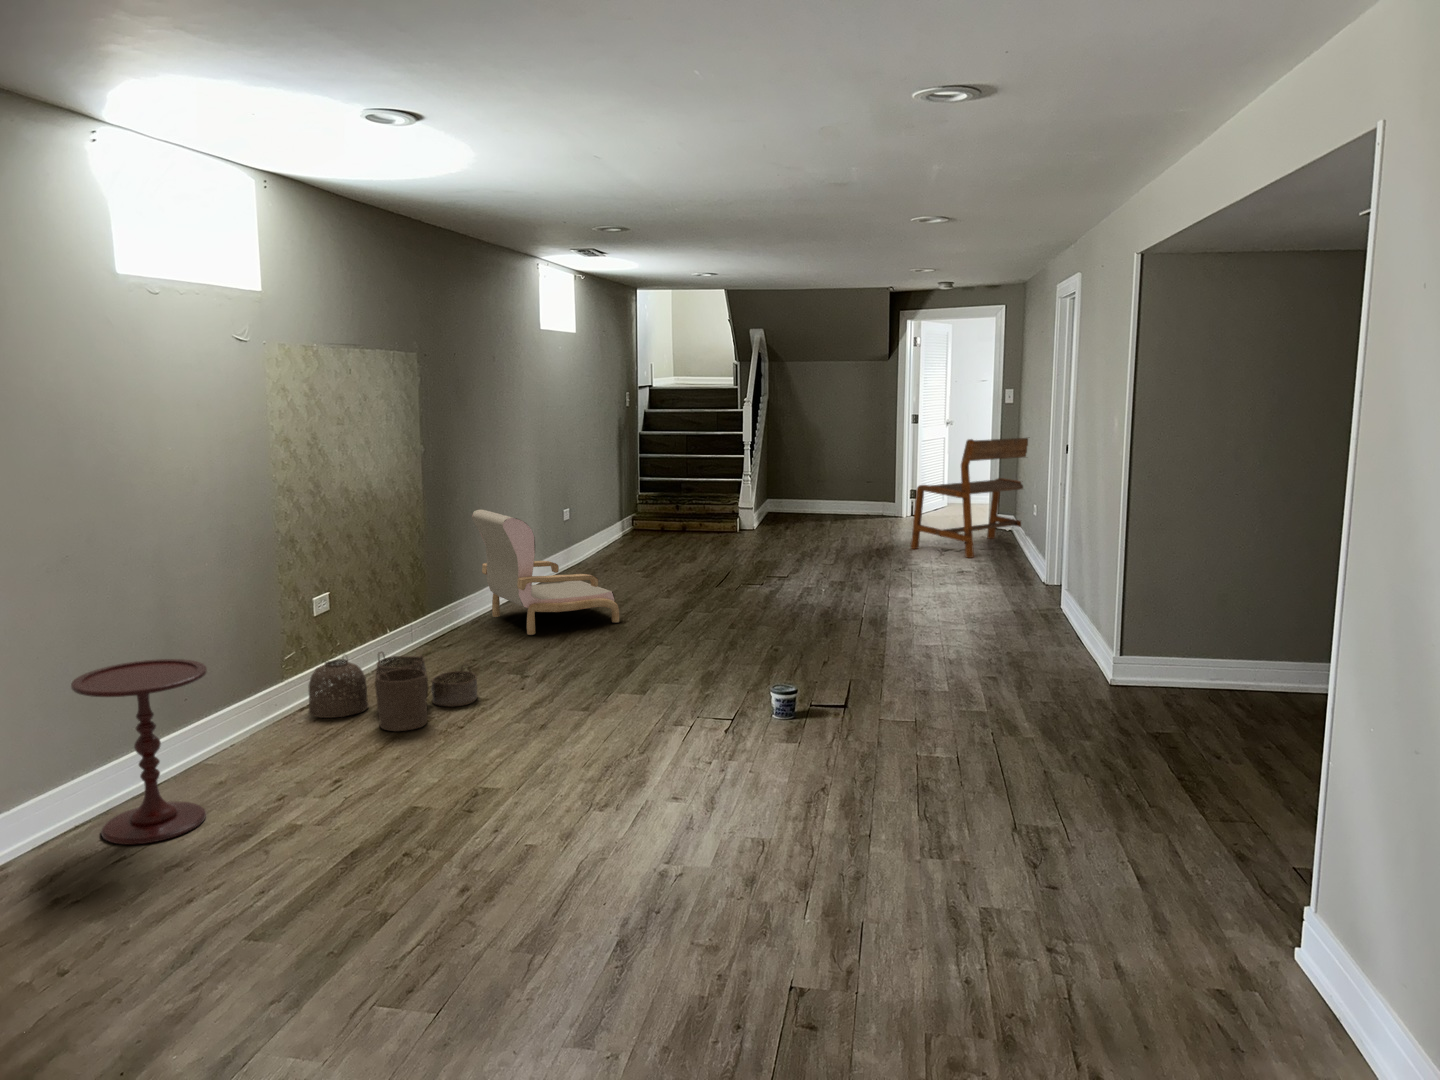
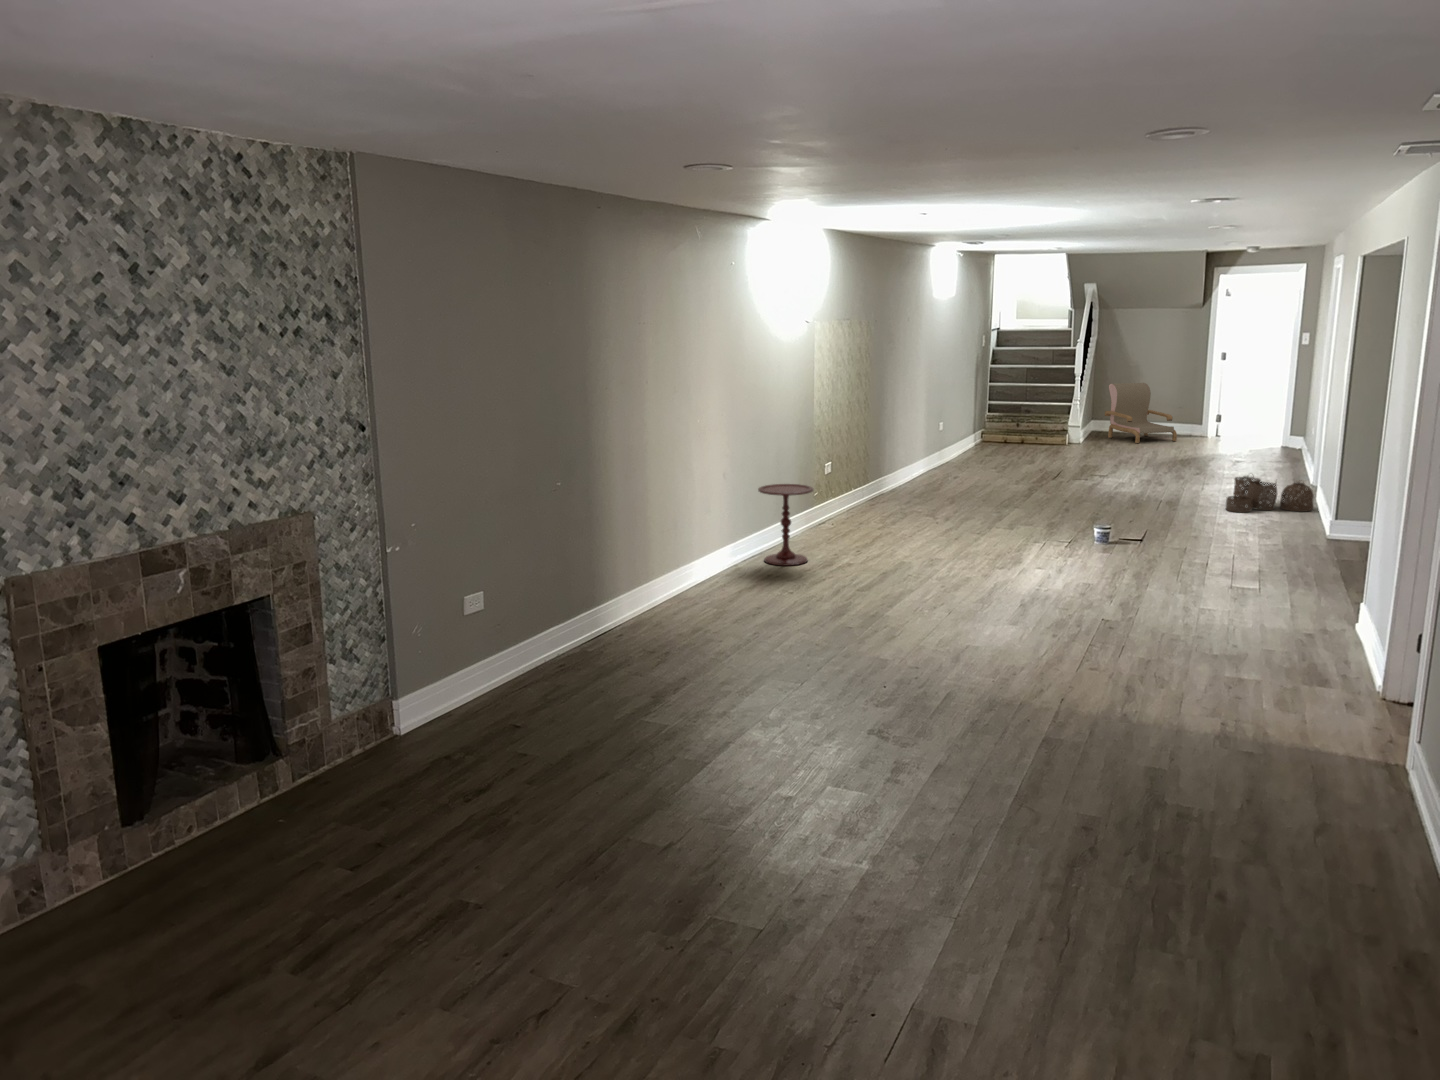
bench: present [911,438,1028,558] -> none [1209,371,1332,467]
armchair: present [472,510,619,635] -> present [1105,383,1177,443]
woven basket: present [309,652,477,731] -> present [1226,477,1314,512]

